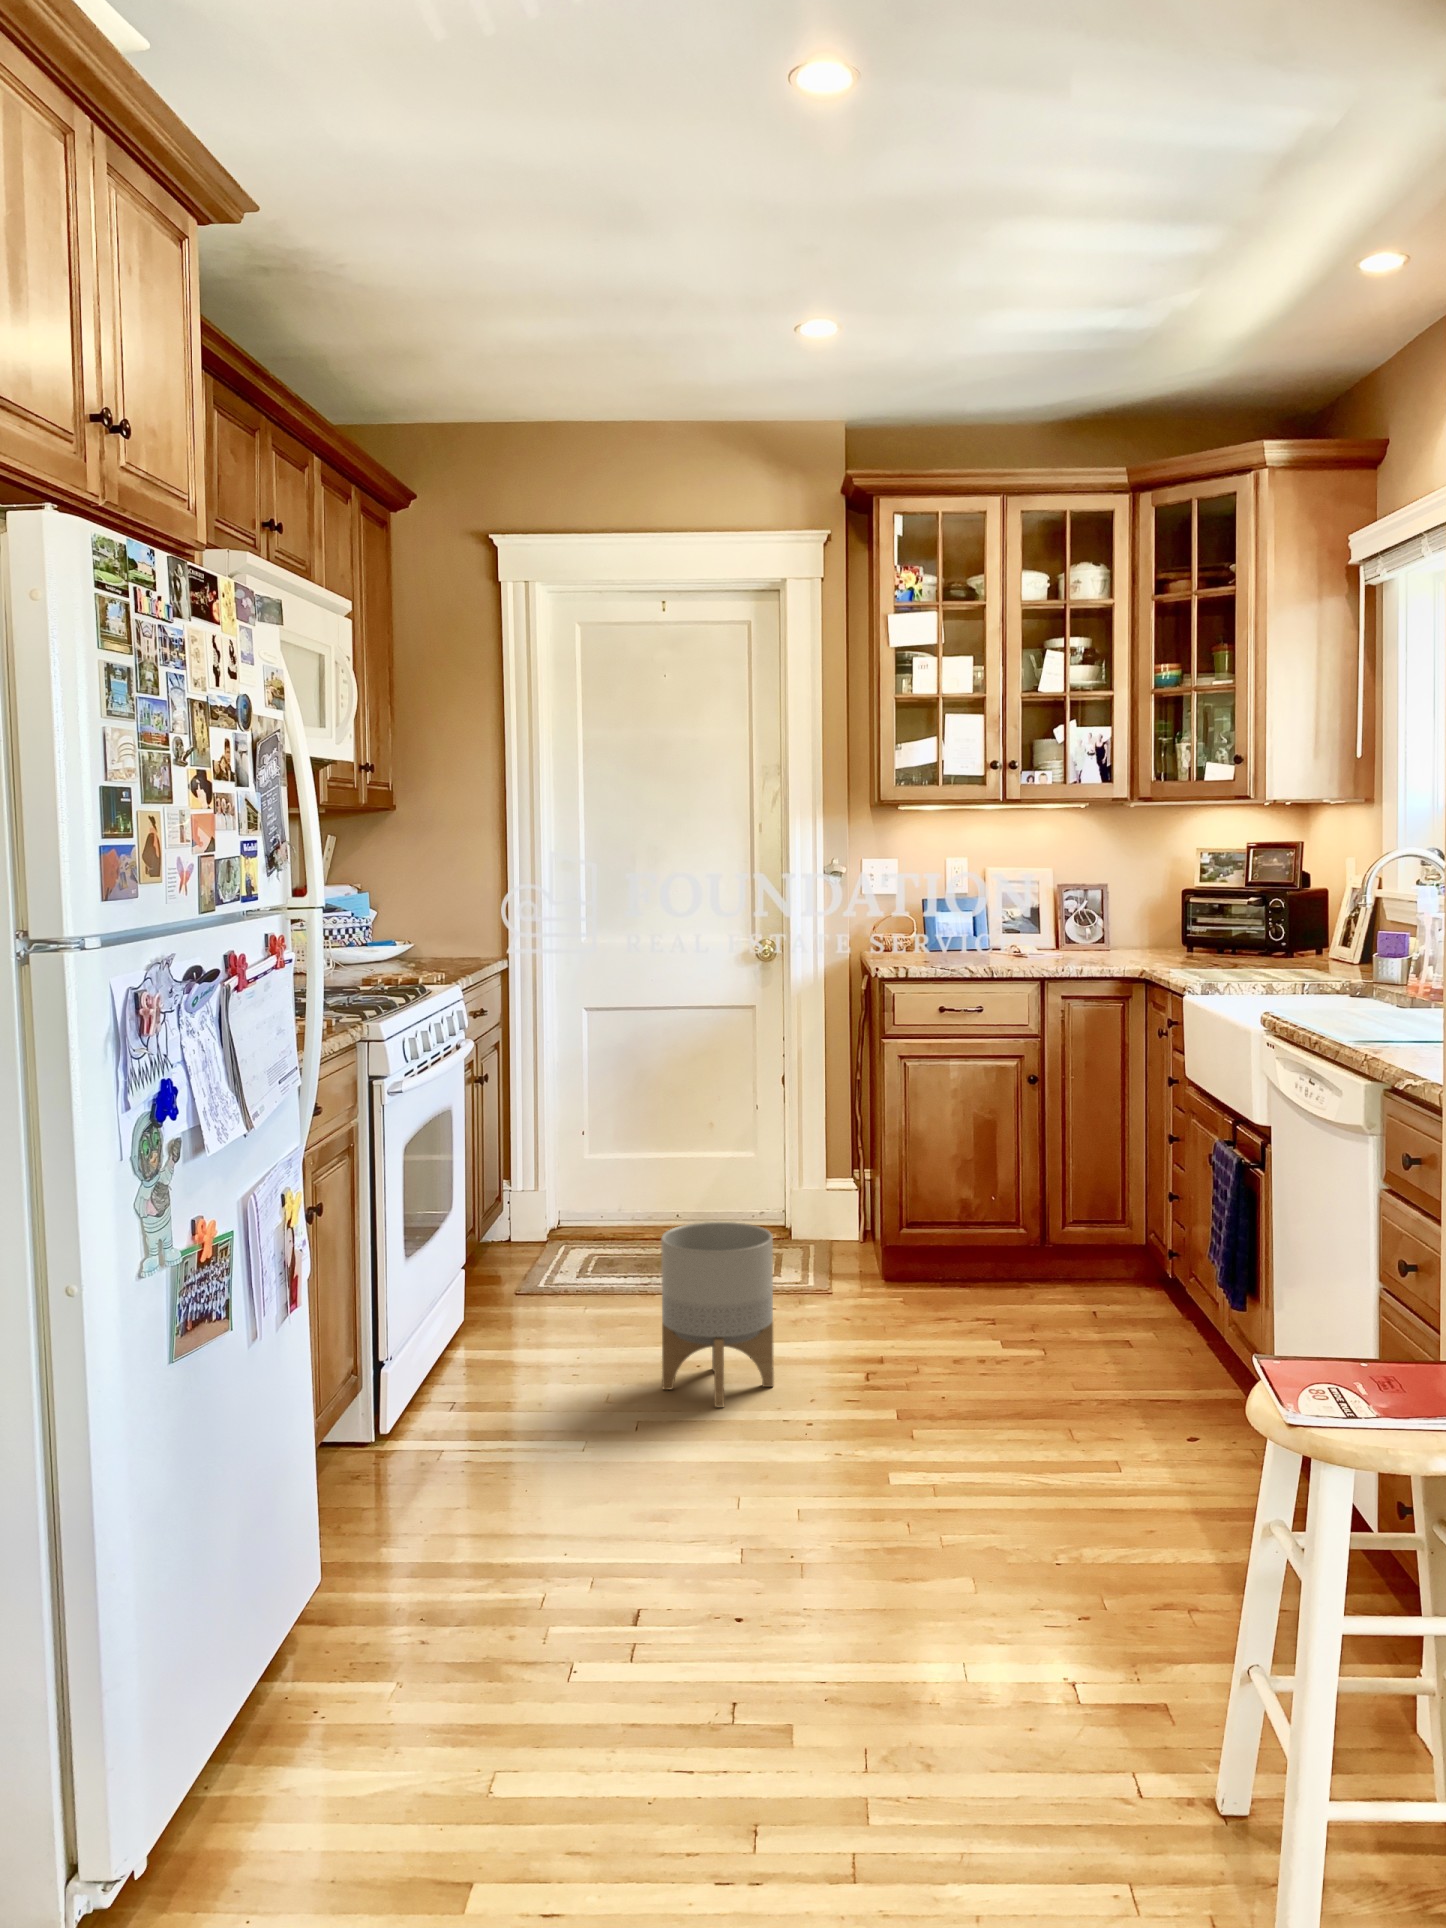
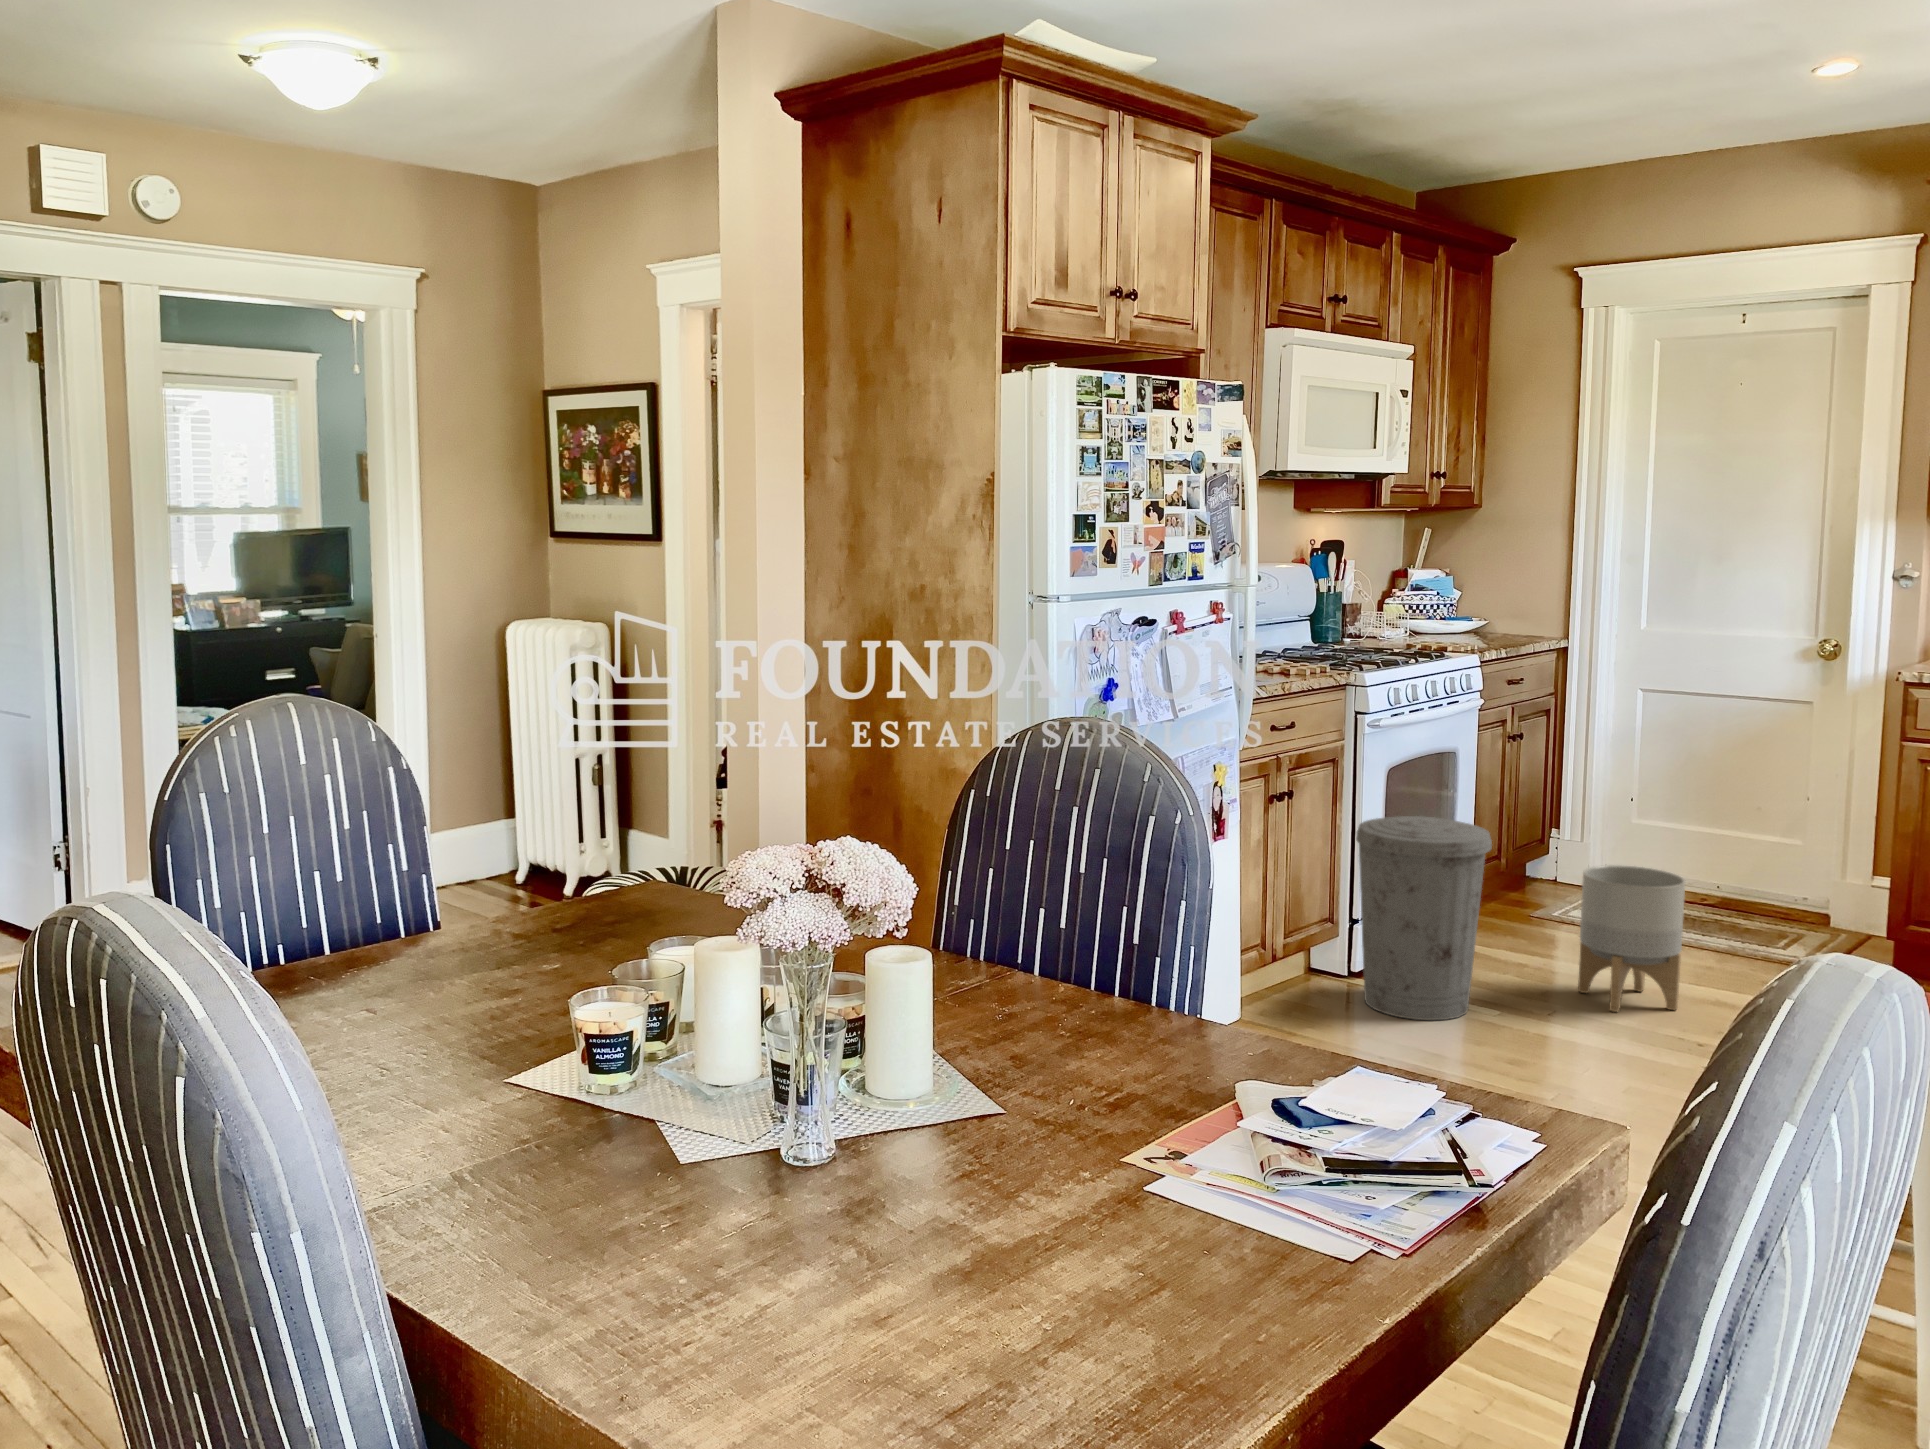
trash can: none [417,1206,594,1493] -> present [1356,816,1492,1020]

